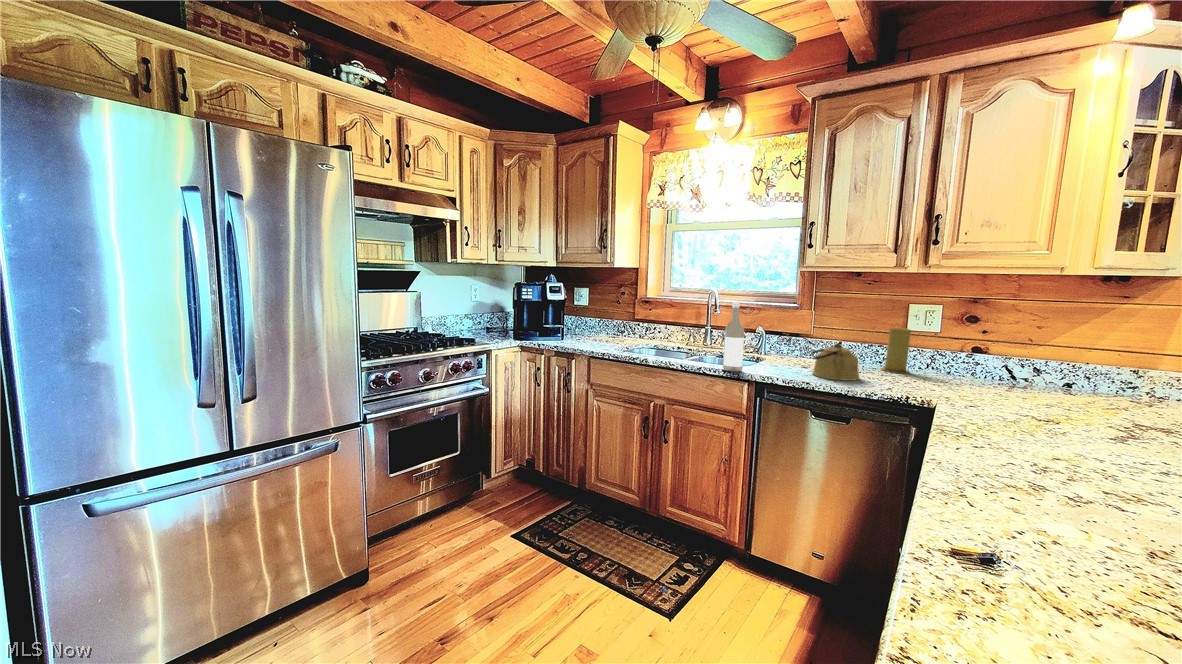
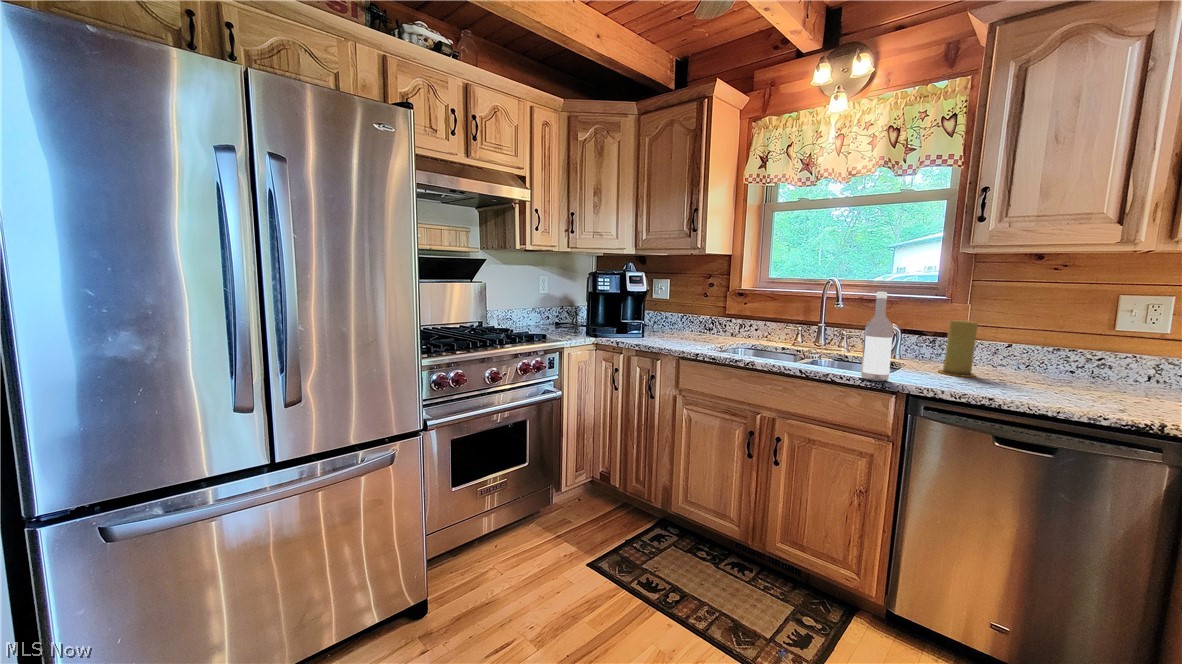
candle: present [881,328,911,373] -> present [938,320,978,377]
kettle: present [811,343,859,381] -> none [983,347,1063,397]

